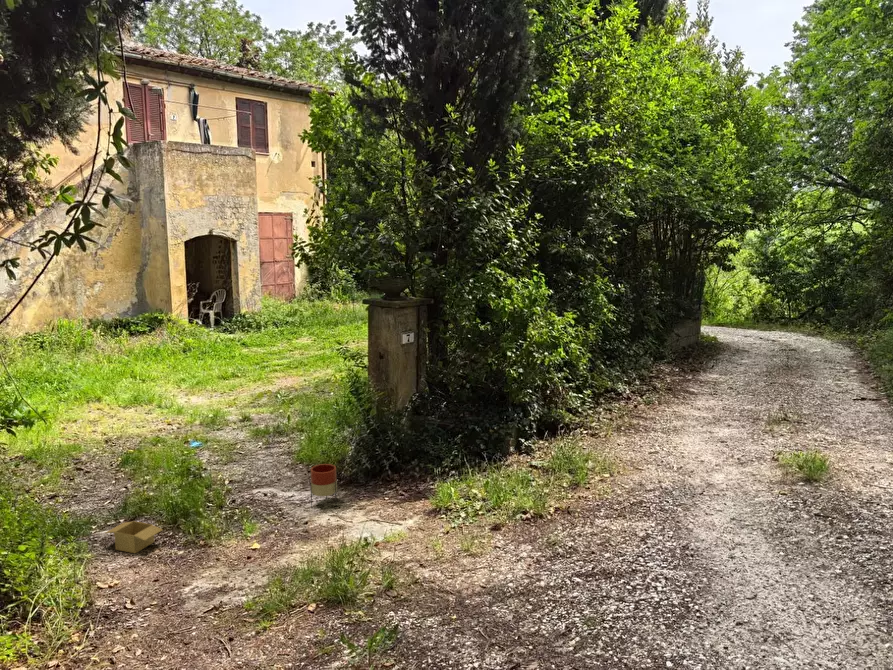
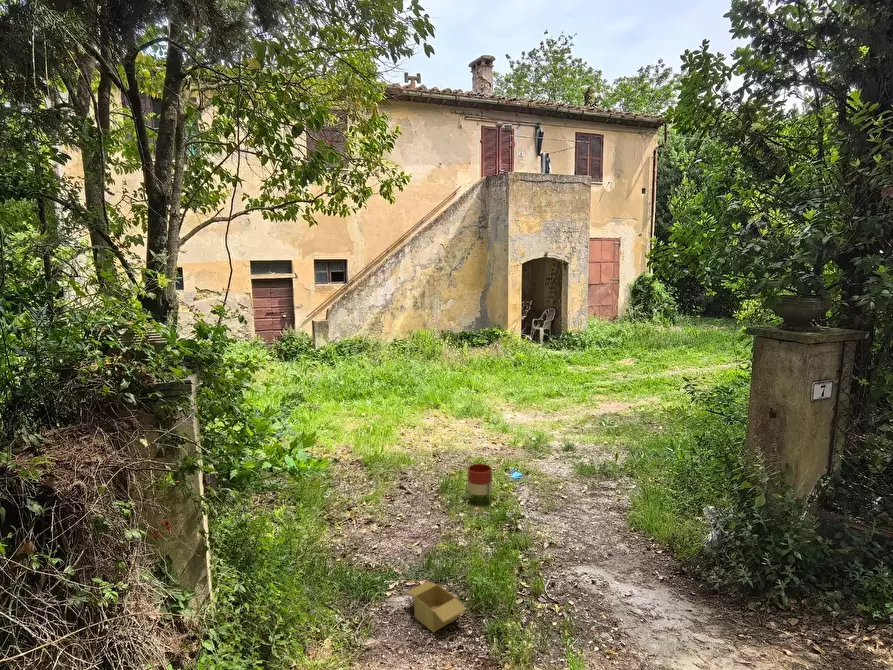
planter: present [310,464,337,508] -> present [466,464,492,507]

